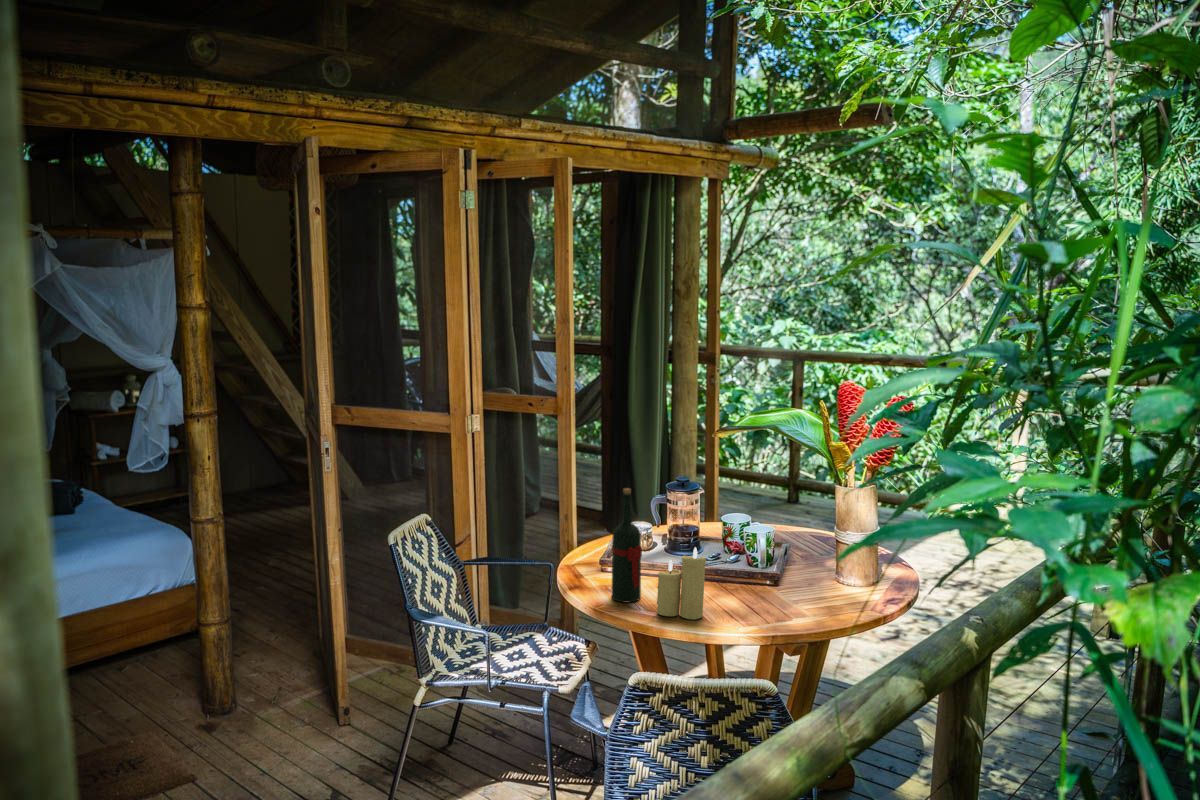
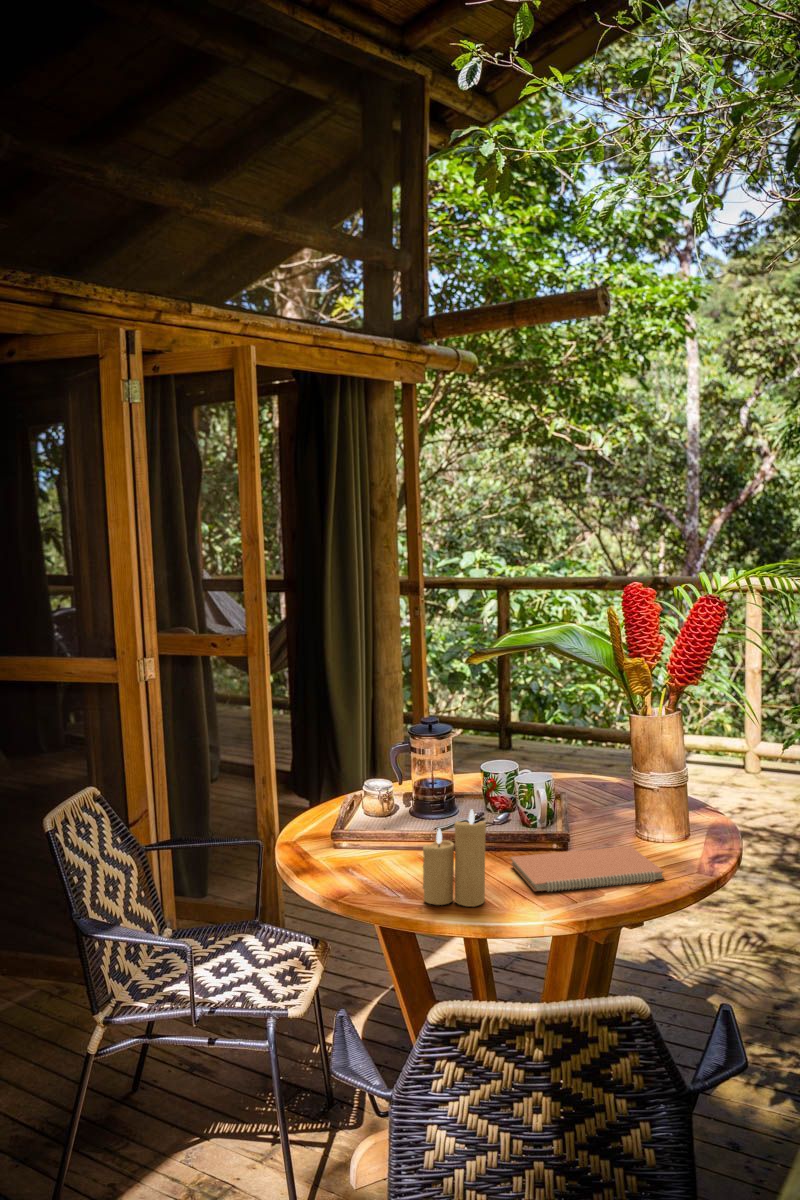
wine bottle: present [612,488,642,602] -> none [356,736,398,889]
notebook: none [730,586,847,614] -> present [510,846,664,892]

